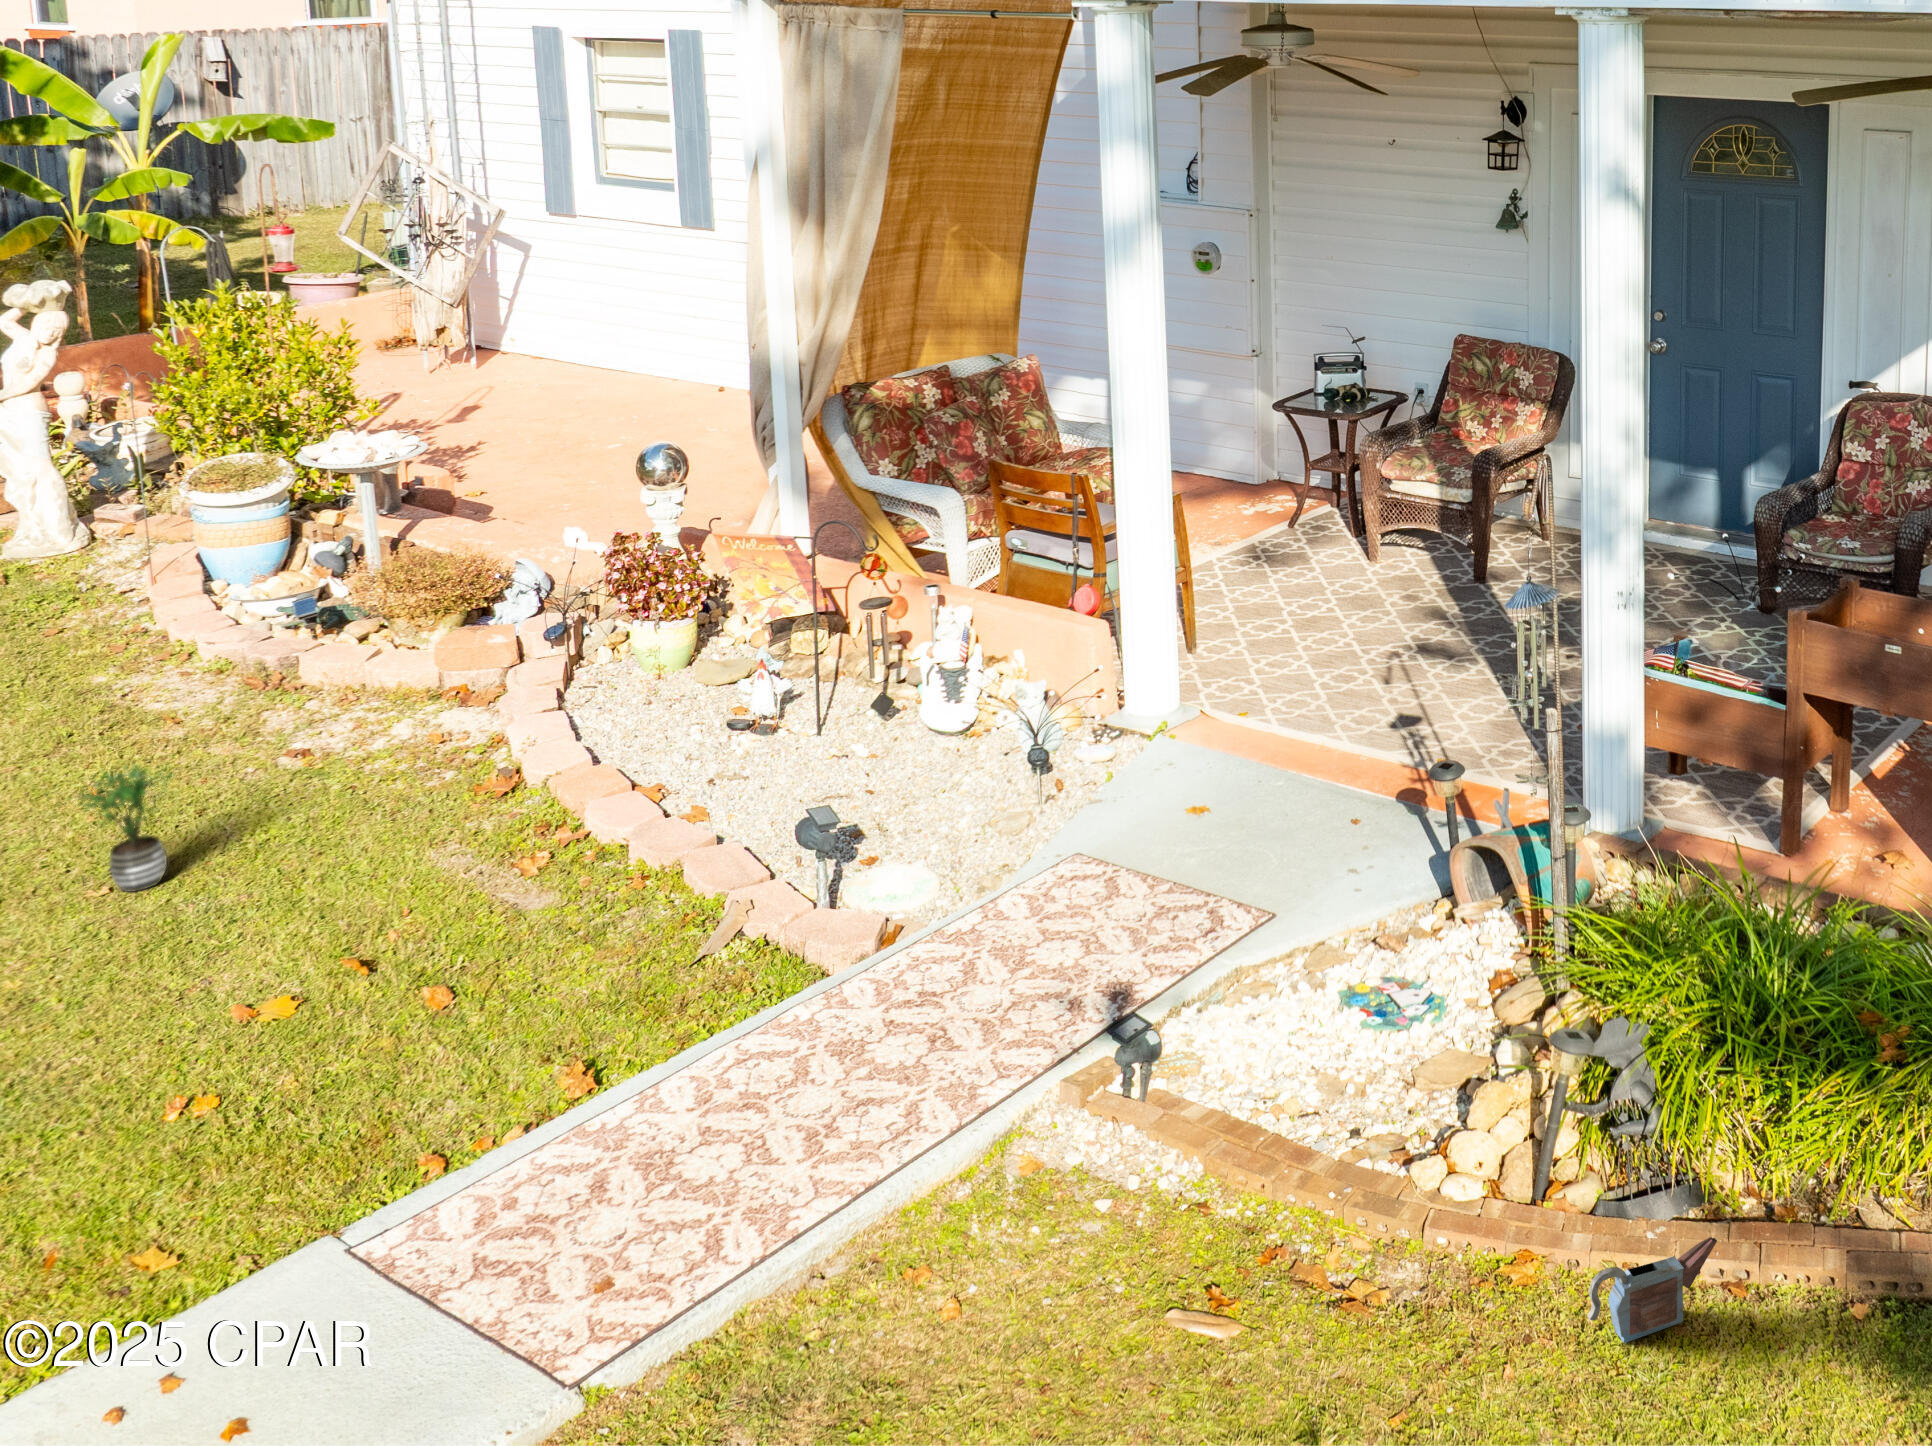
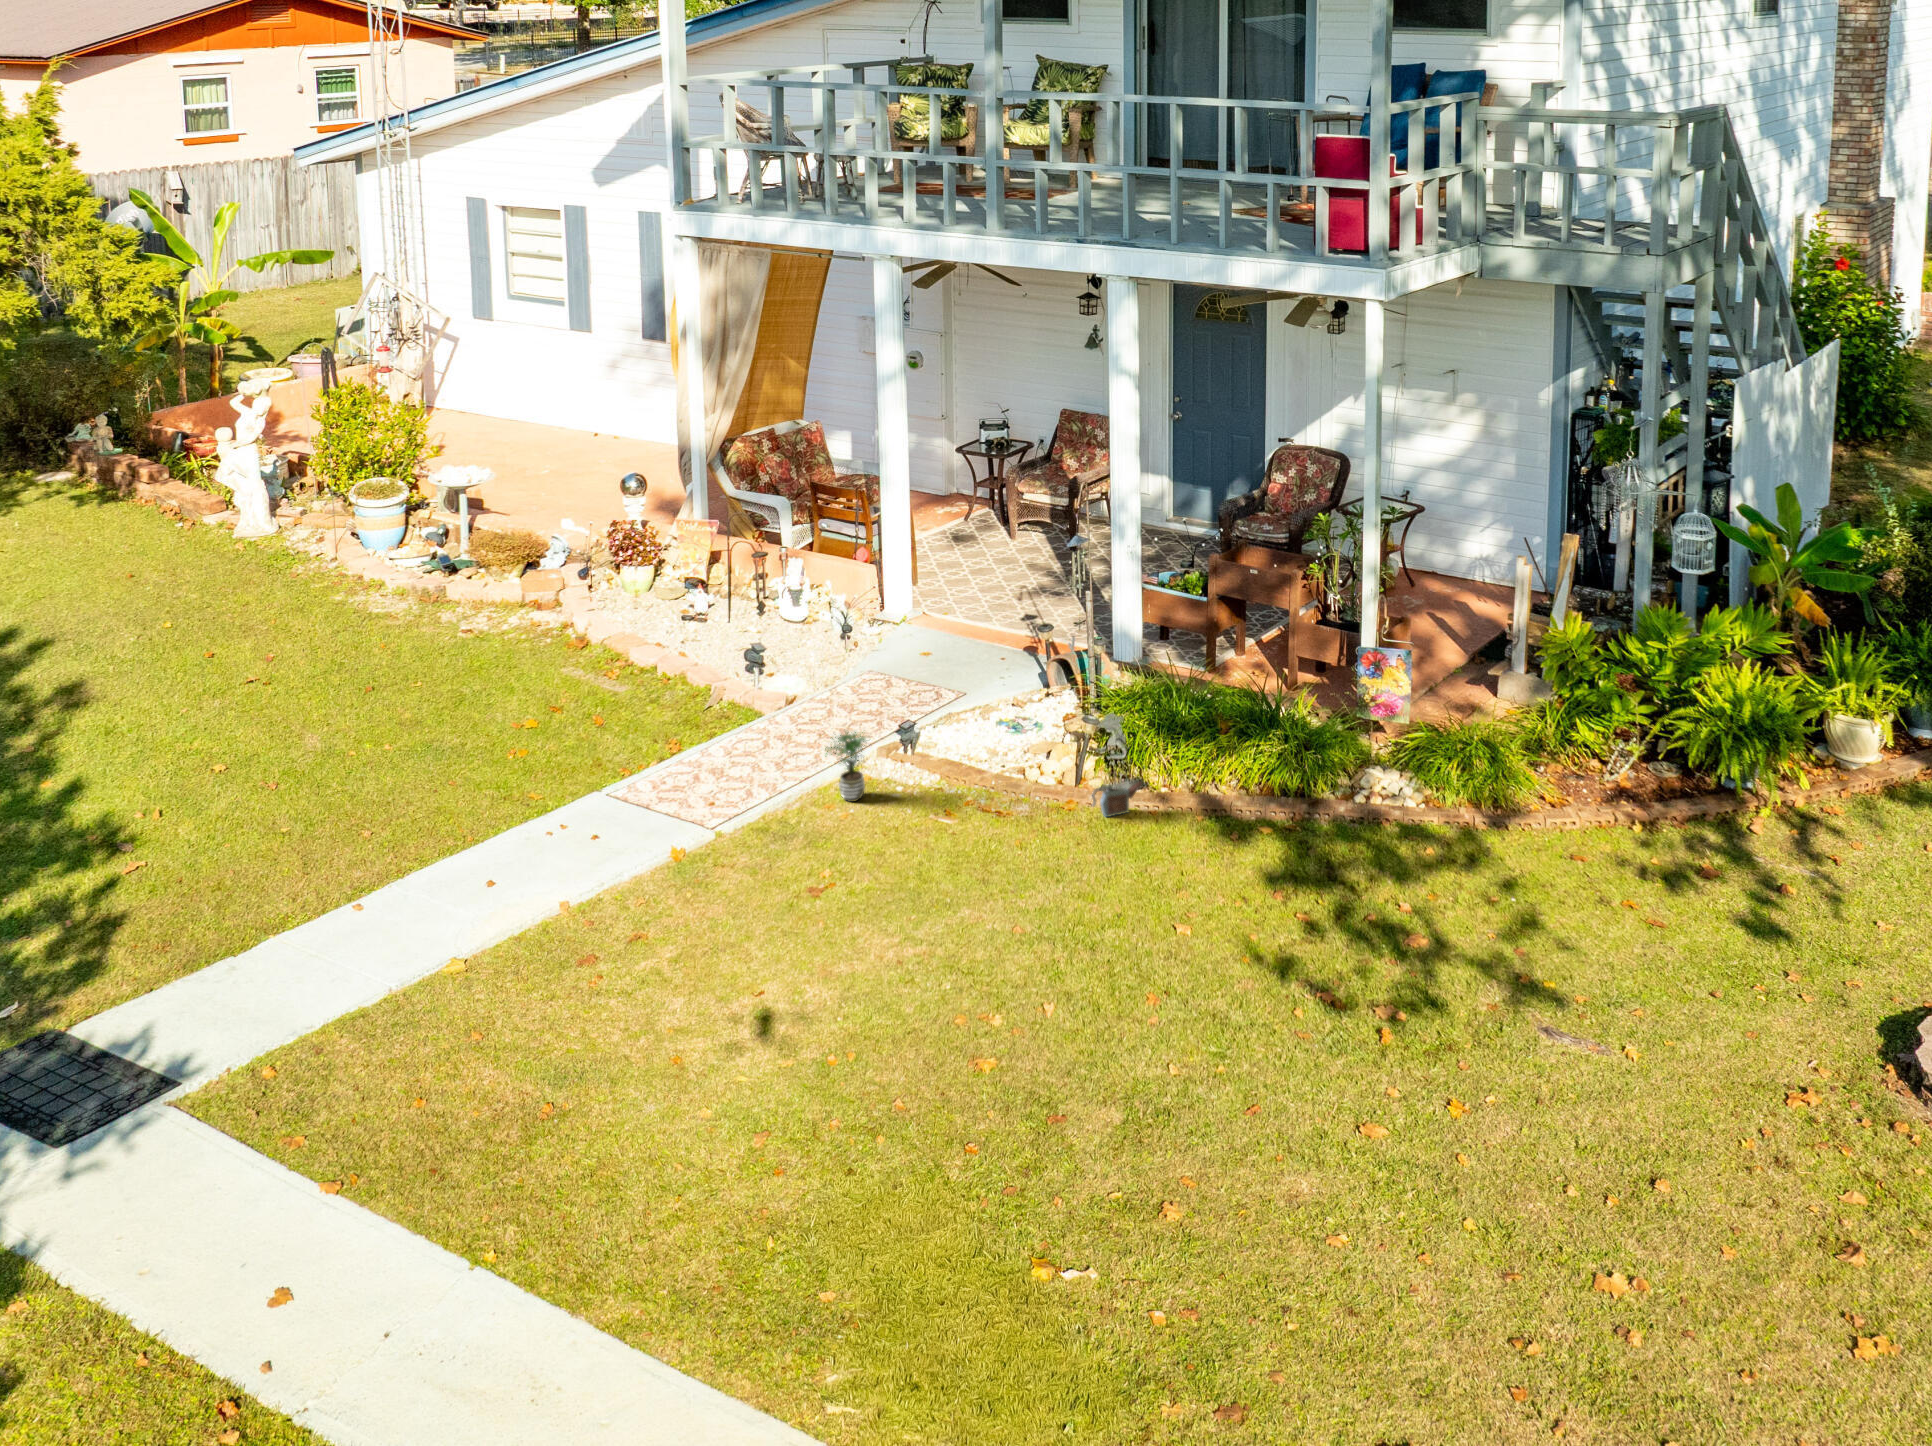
potted plant: present [67,764,172,892] -> present [825,732,866,802]

